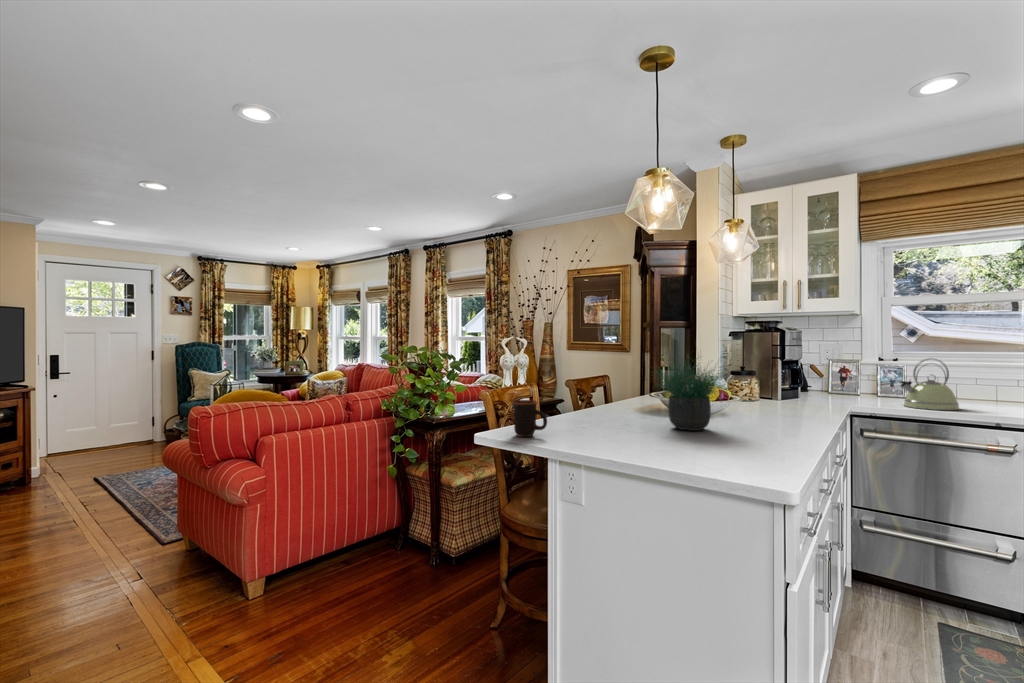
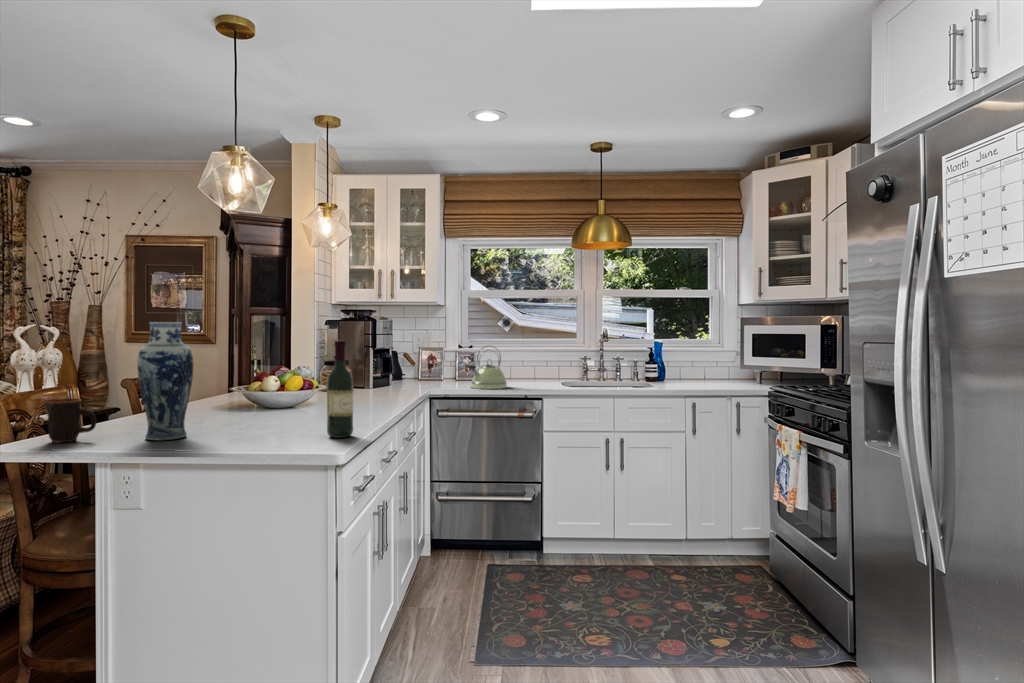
vase: none [578,336,623,445] -> present [137,322,194,440]
potted plant: present [656,344,723,431] -> none [220,324,318,420]
wine bottle: none [760,355,792,465] -> present [327,340,353,438]

